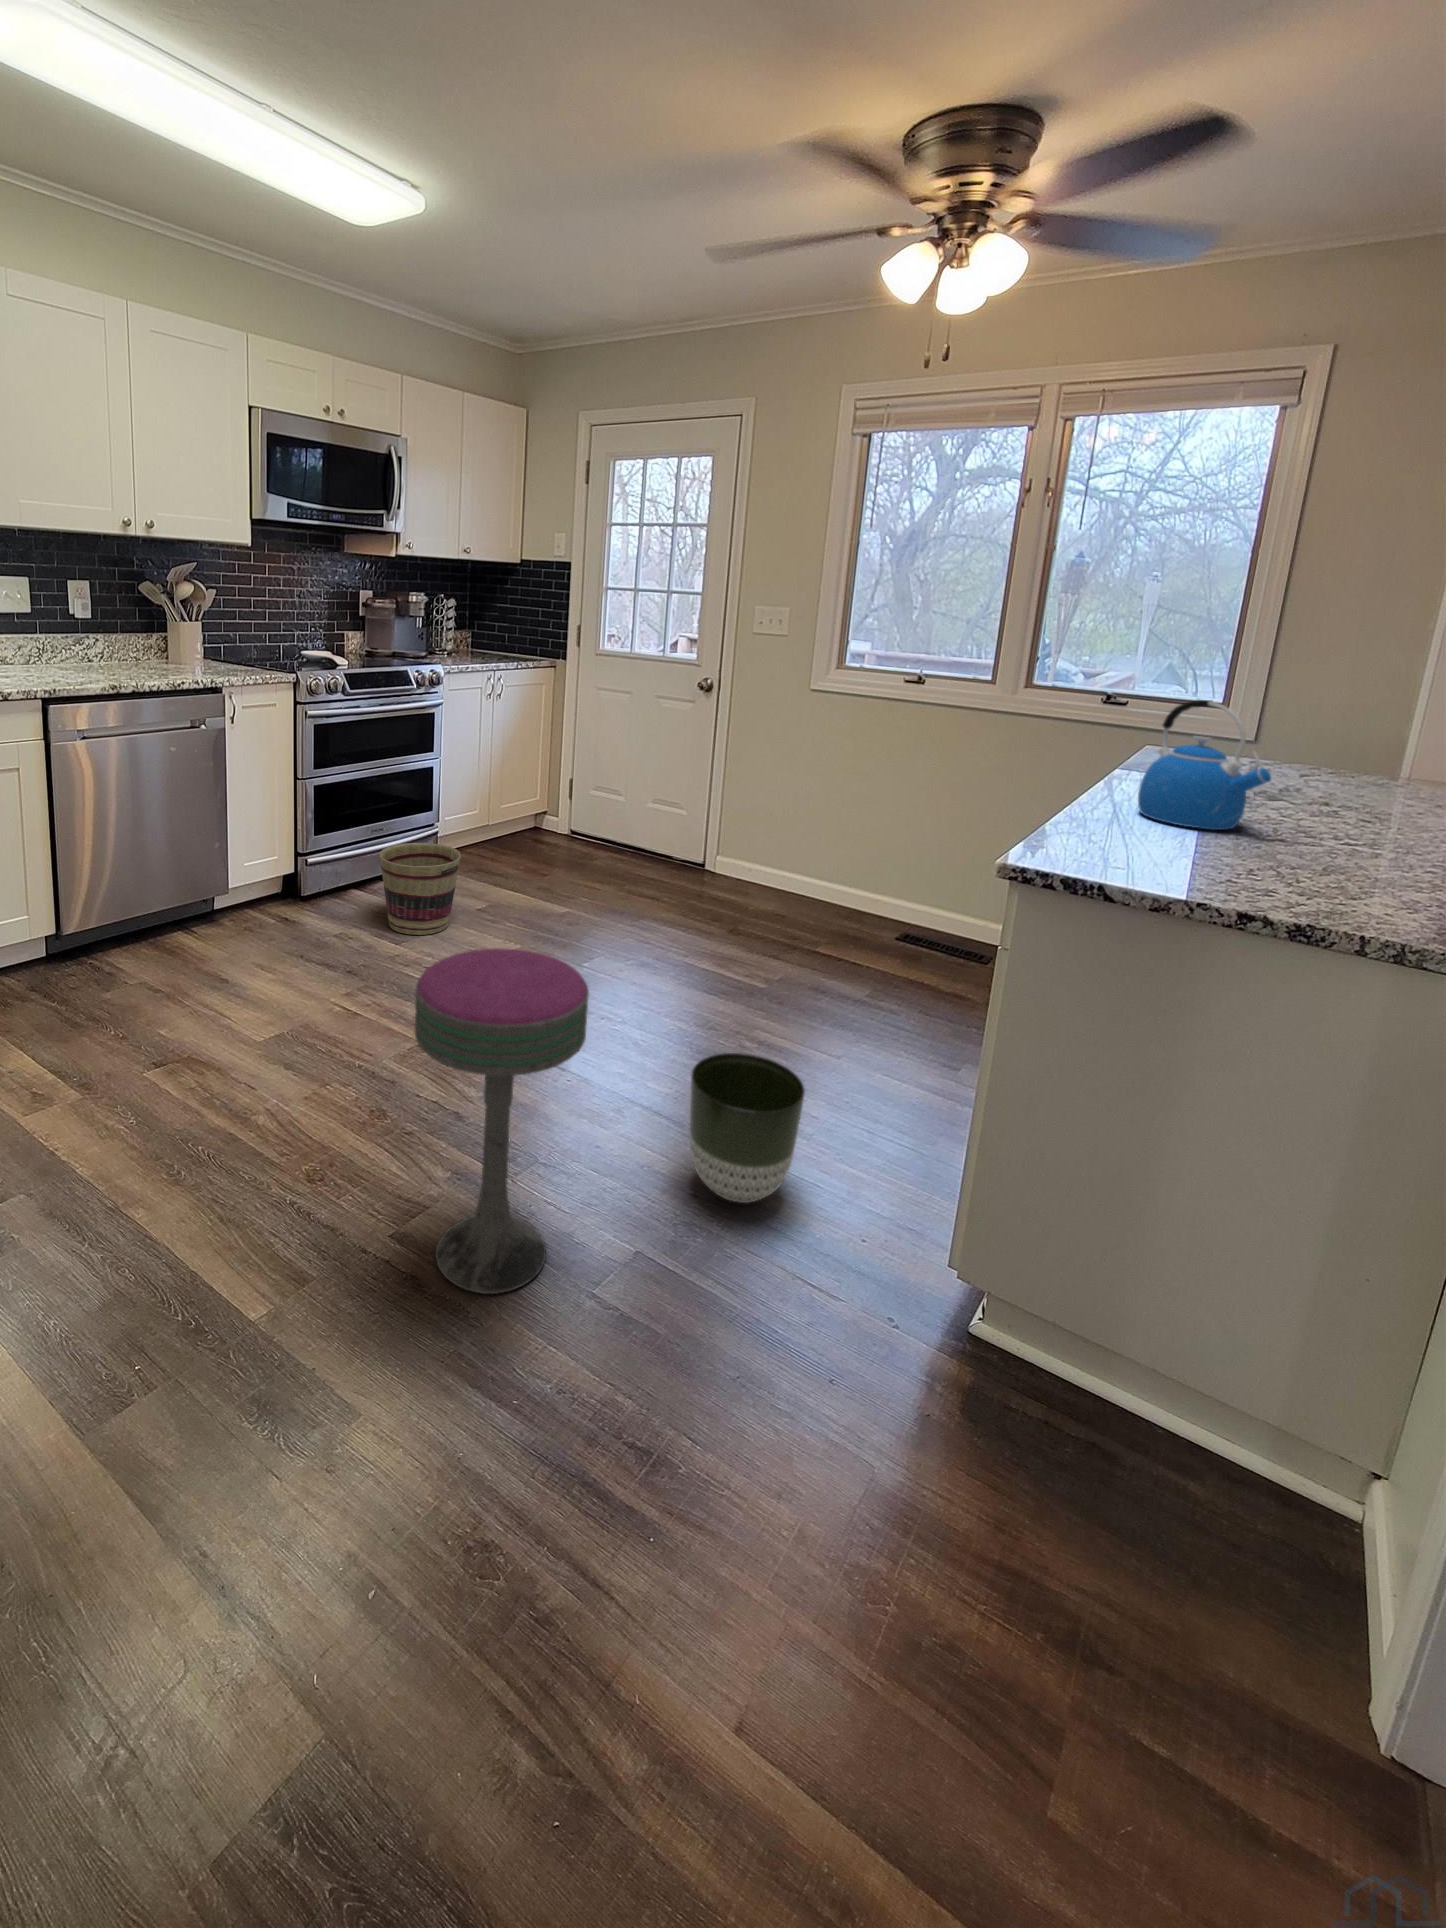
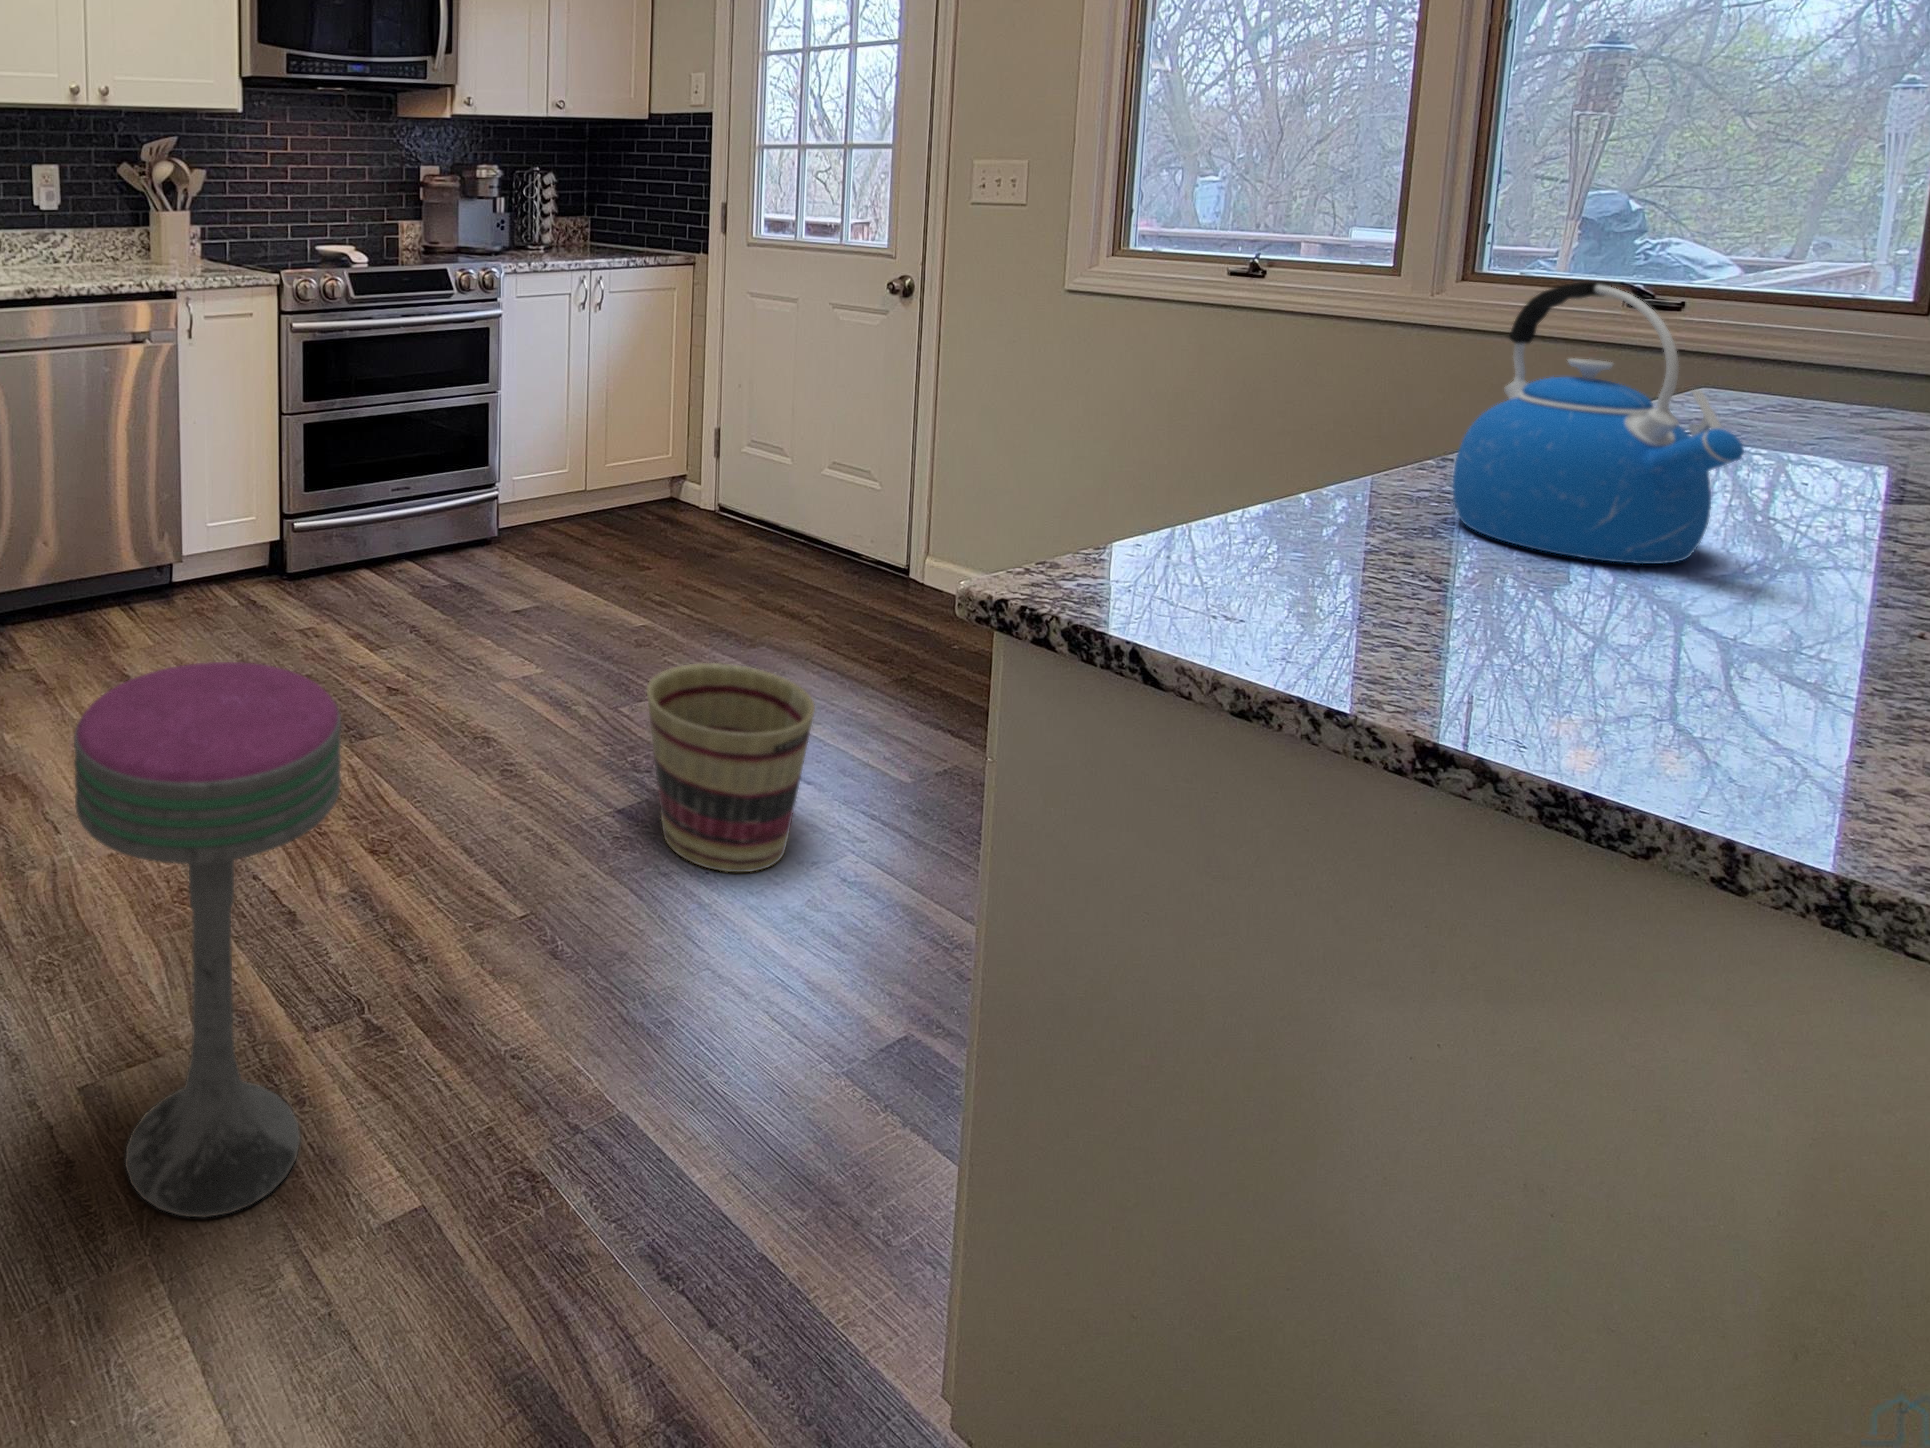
basket: present [380,843,461,935] -> present [646,663,815,872]
planter: present [689,1053,805,1203] -> none [572,889,768,1167]

